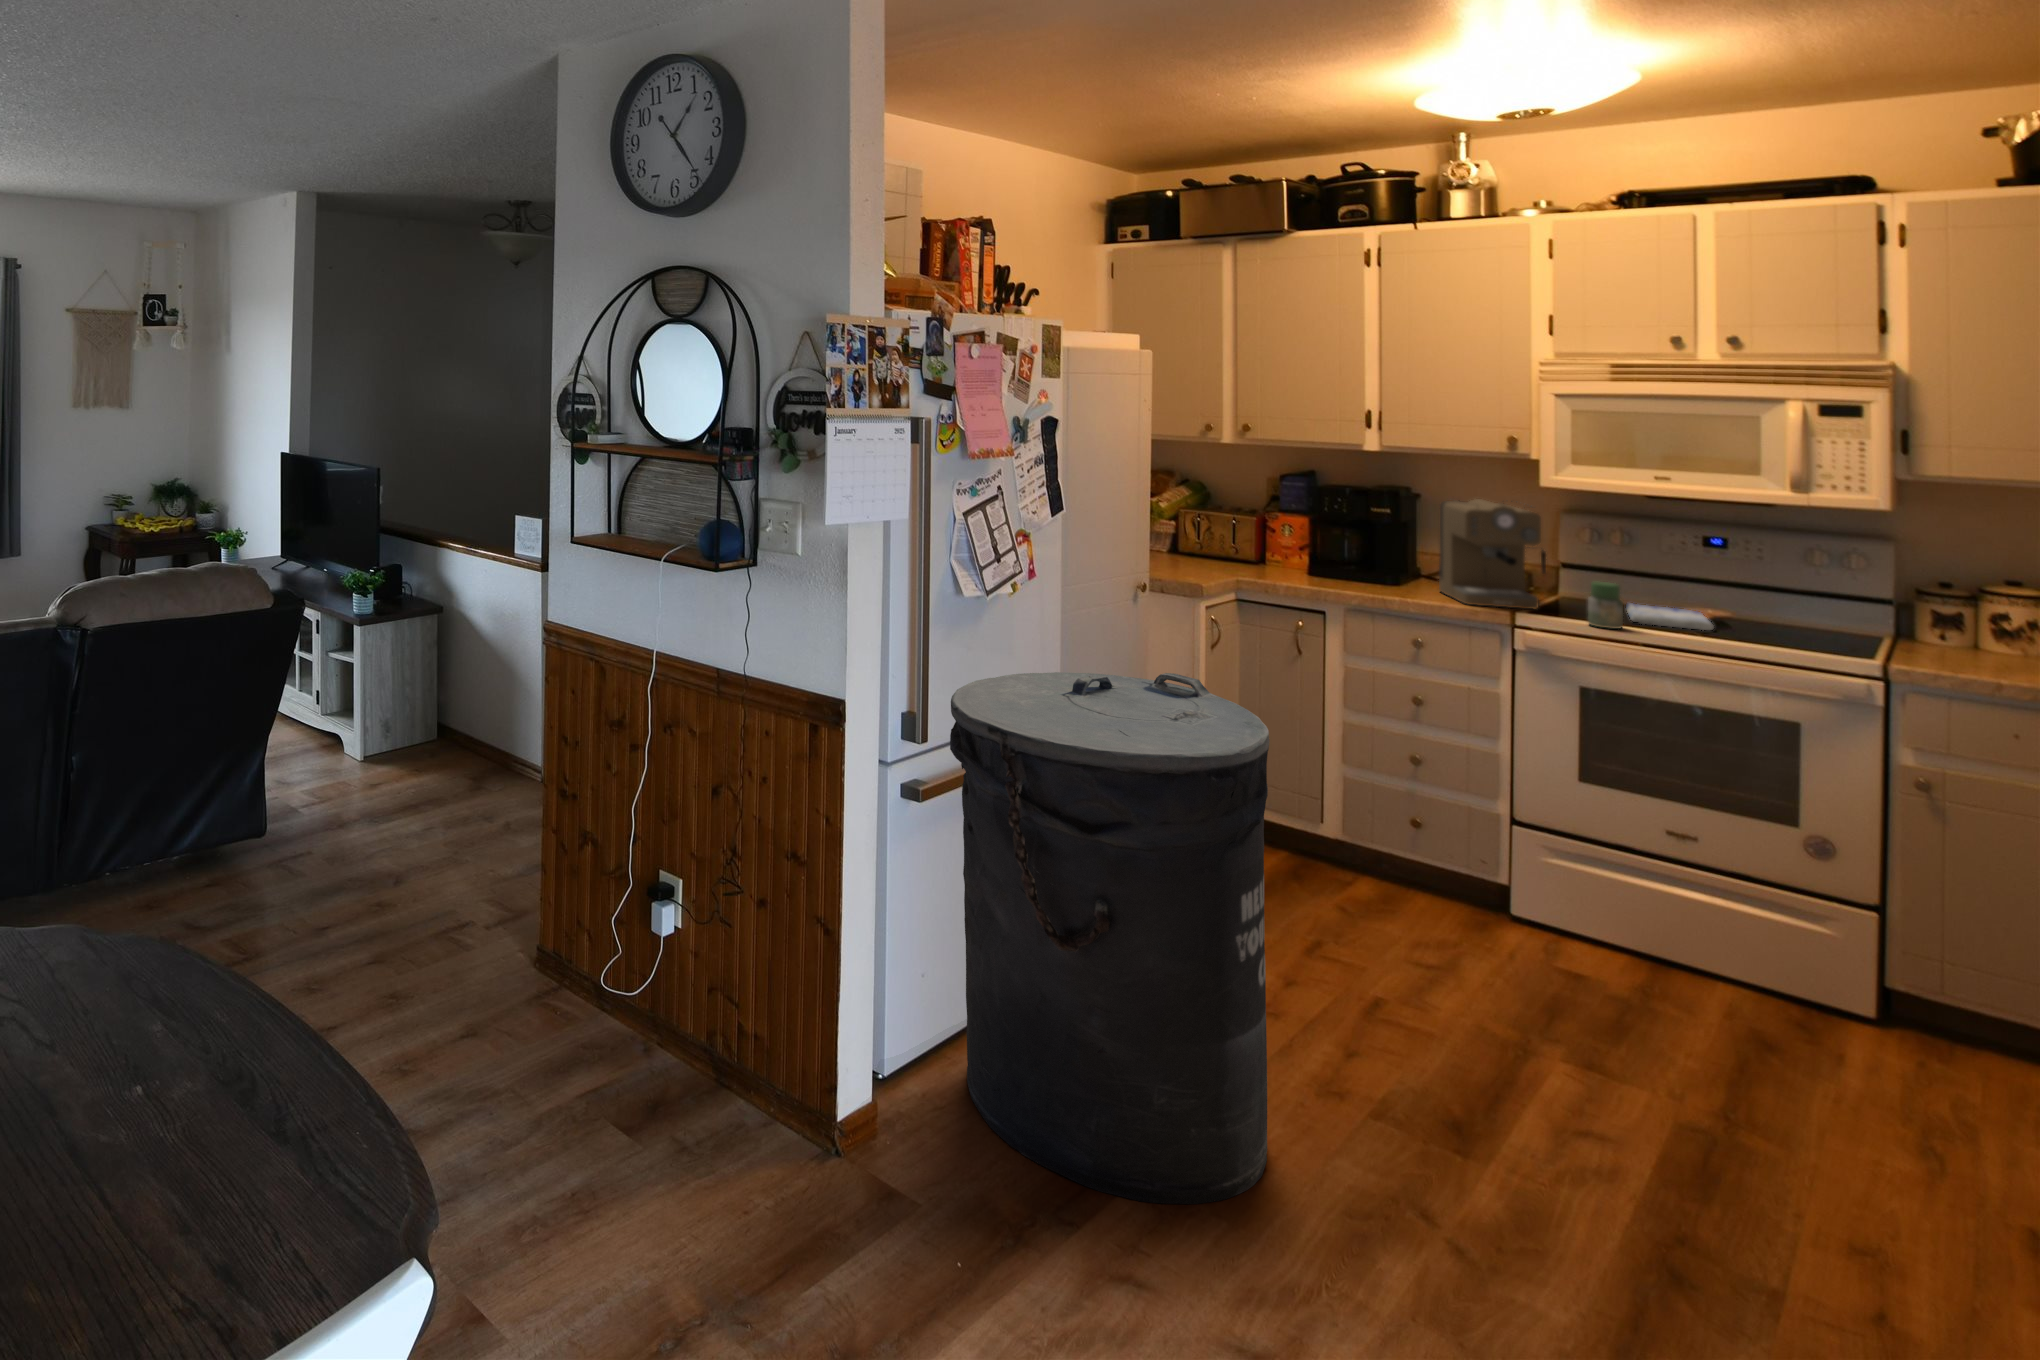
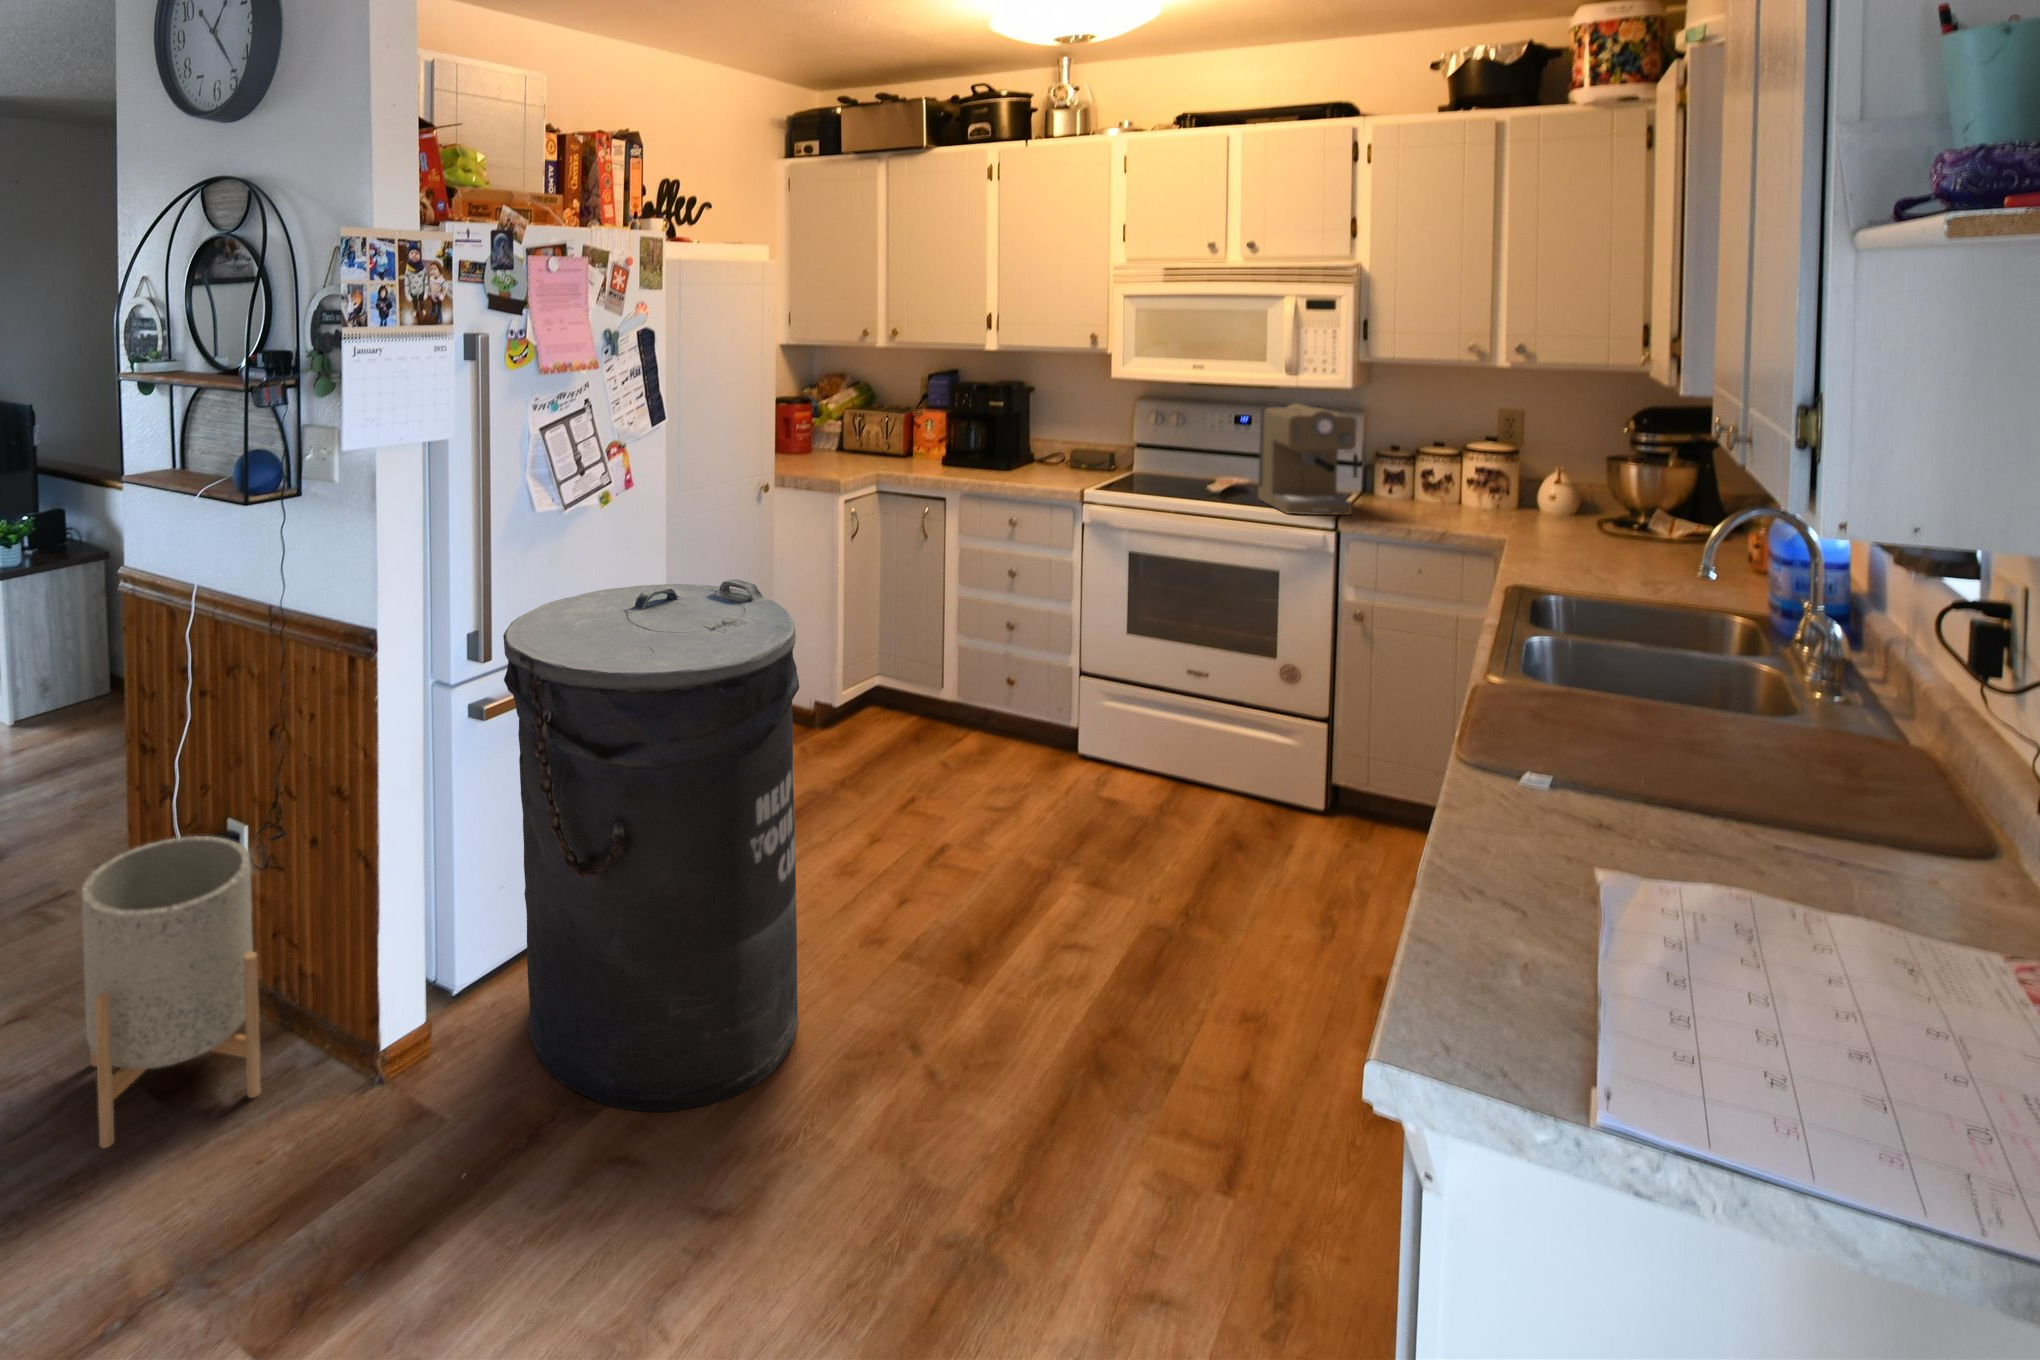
coffee maker: present [1439,499,1546,609] -> present [1258,403,1359,515]
jar: present [1588,582,1623,629] -> none [1138,460,1163,501]
dish towel: present [1626,603,1714,630] -> none [1172,476,1231,497]
planter: none [564,867,730,1137] -> present [82,836,261,1148]

